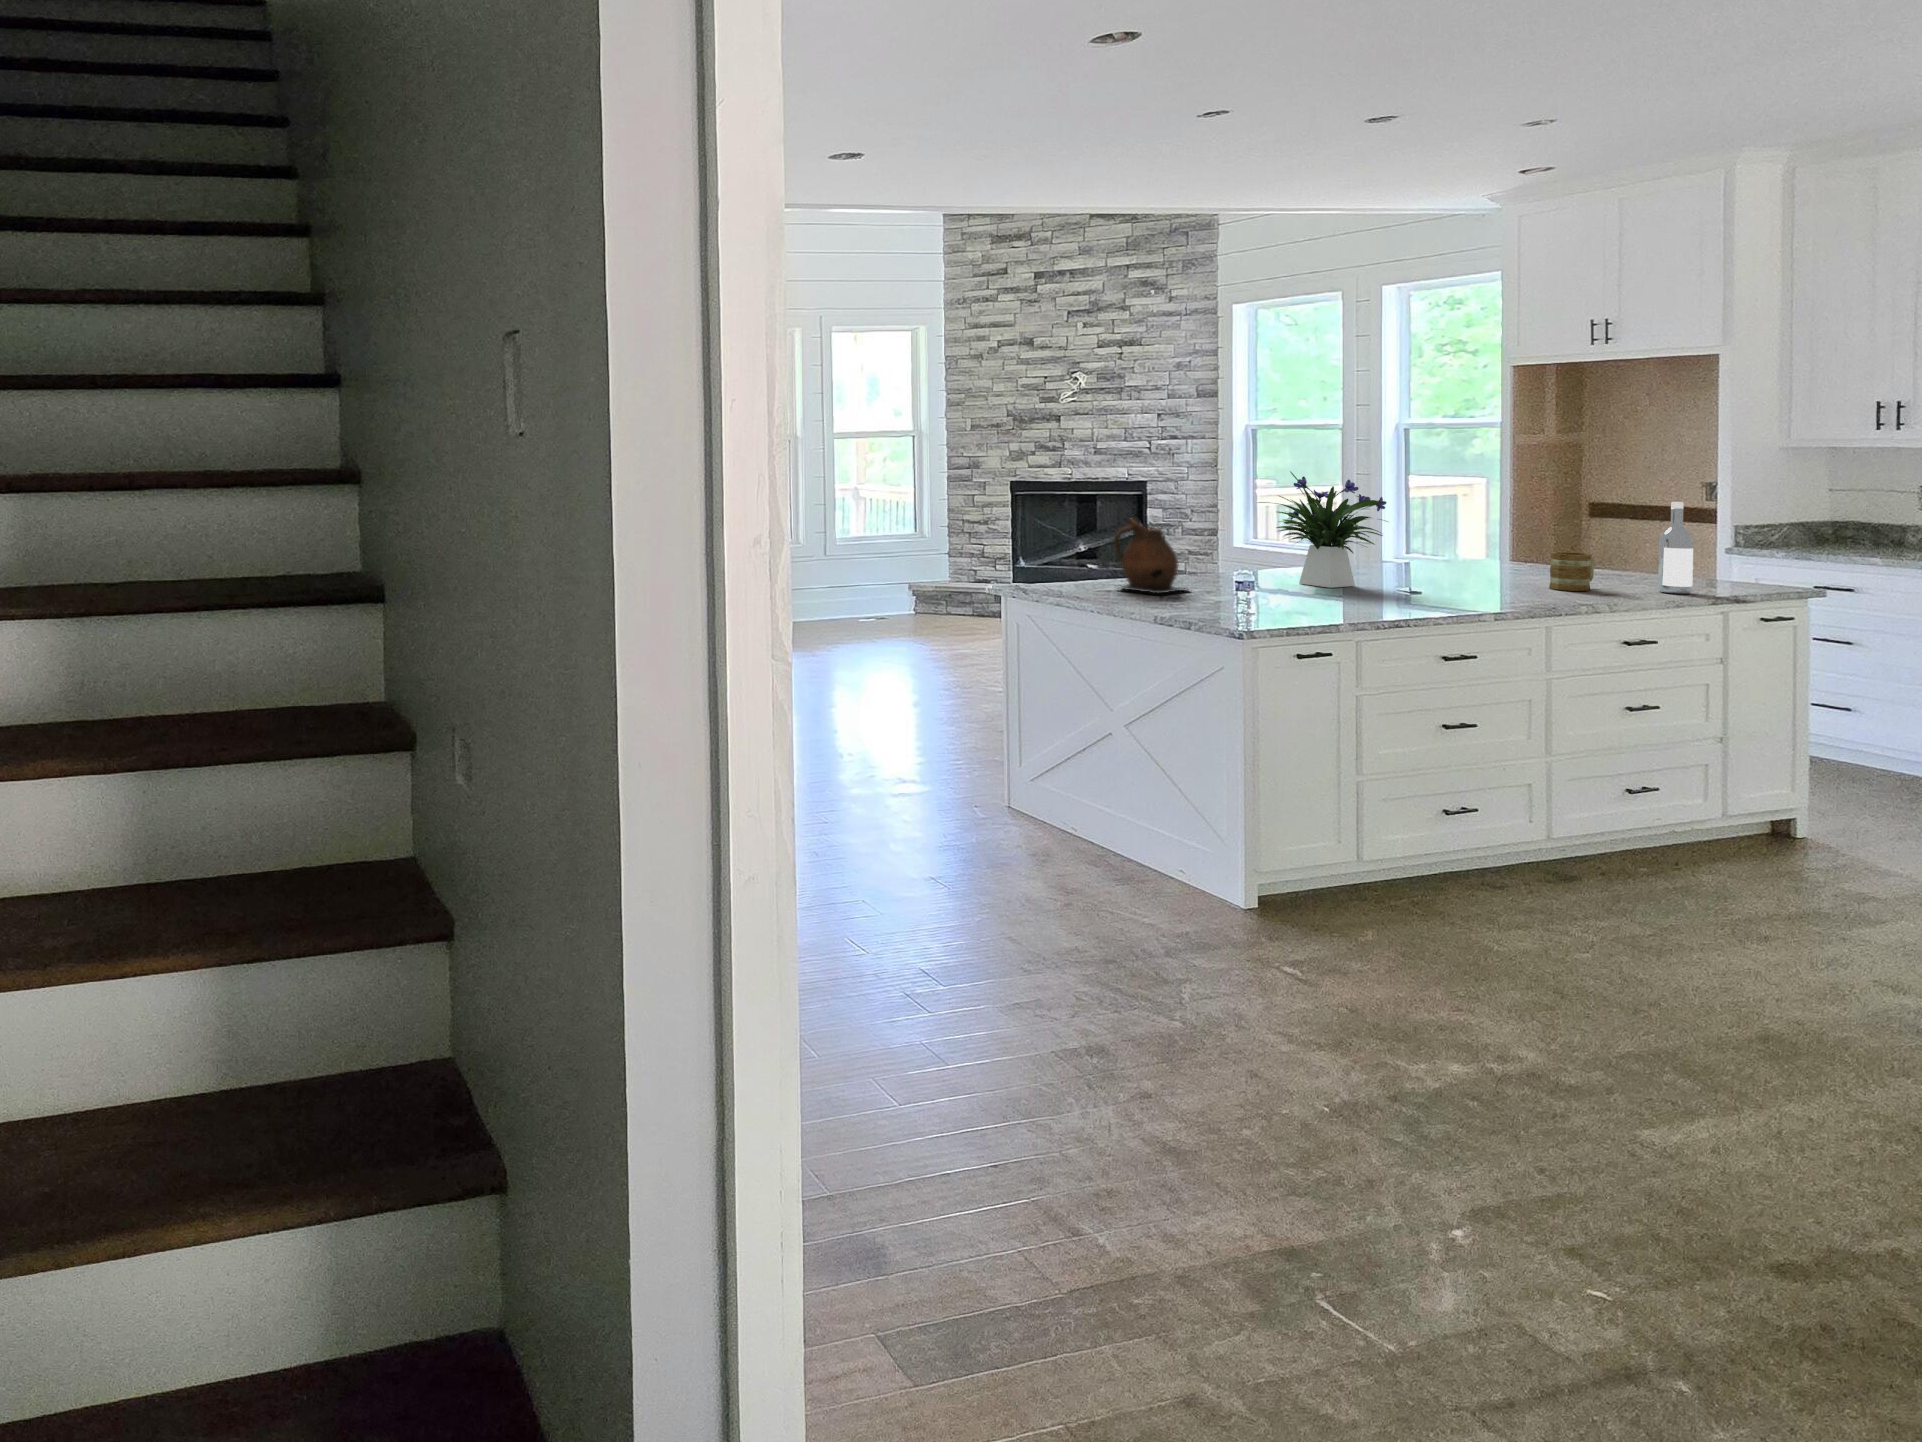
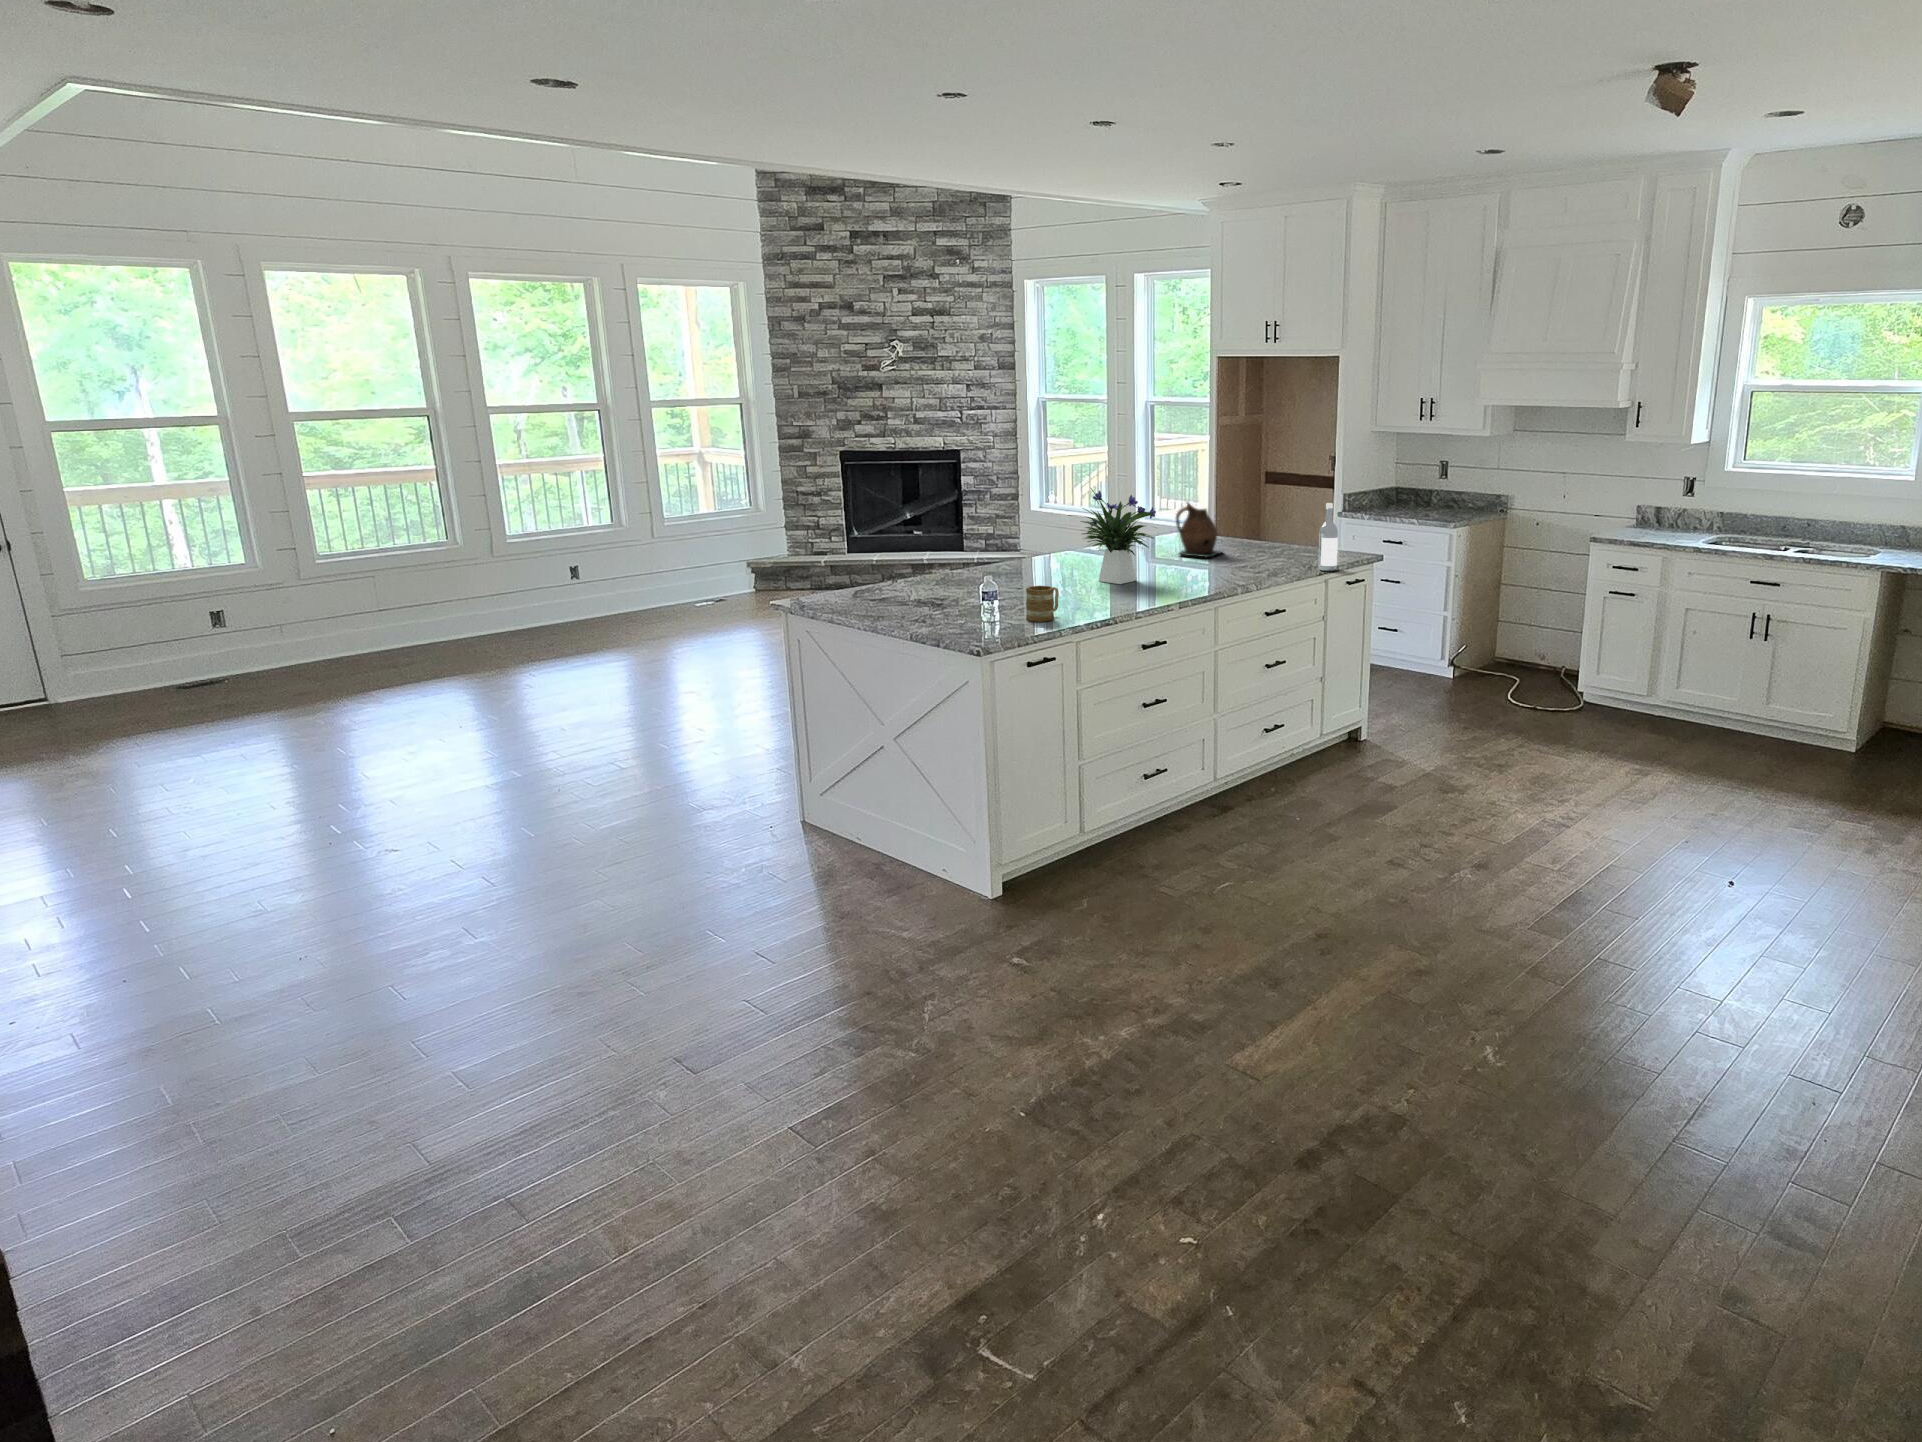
ceramic pitcher: present [1114,520,1186,593] -> present [1176,502,1222,558]
mug: present [1549,552,1595,591] -> present [1026,586,1059,622]

